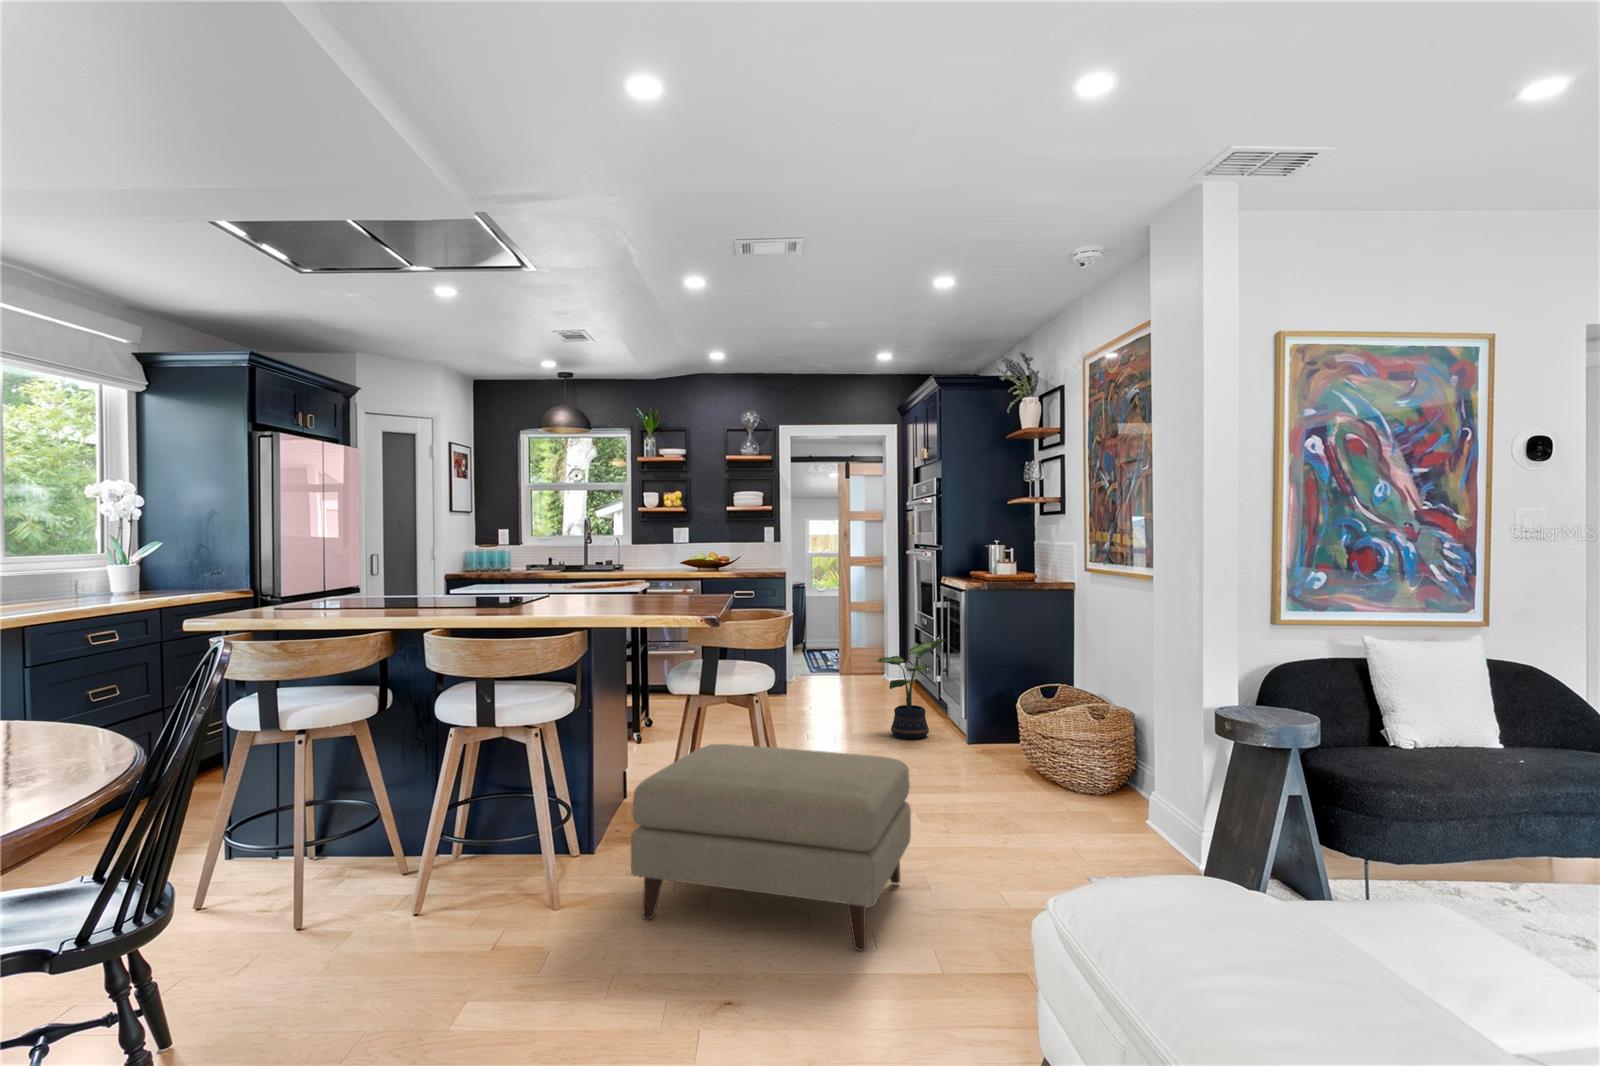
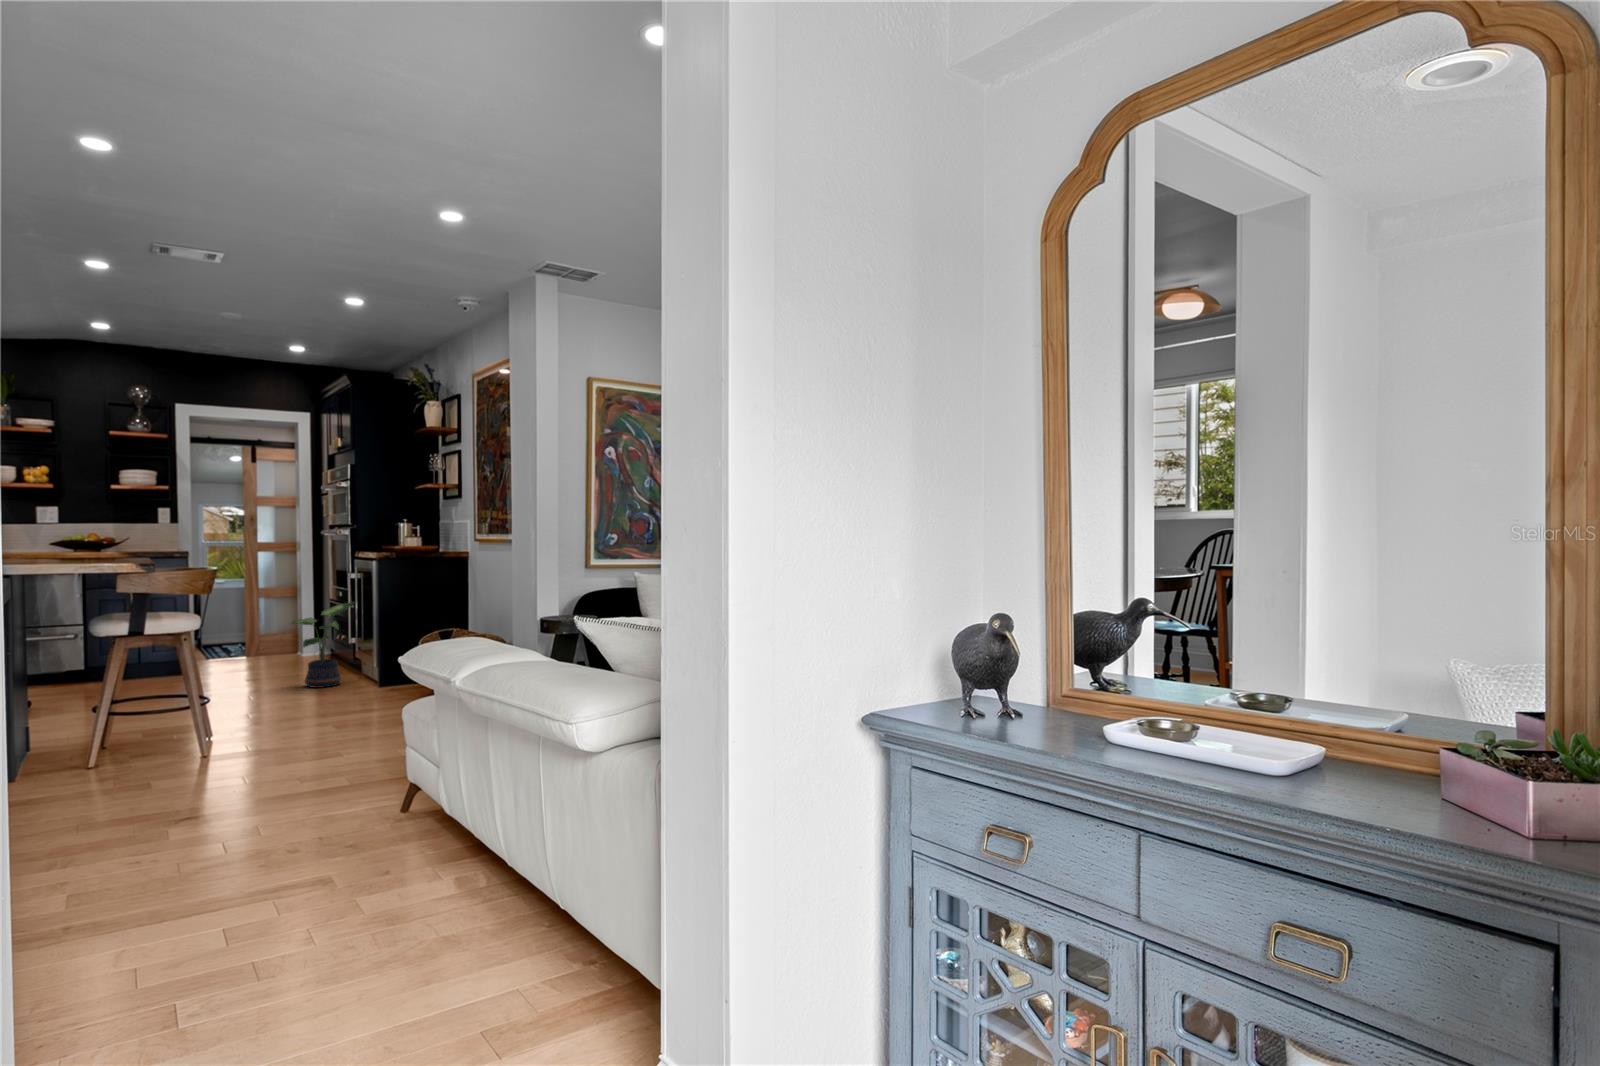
ottoman: present [631,744,911,951] -> none [60,670,320,812]

